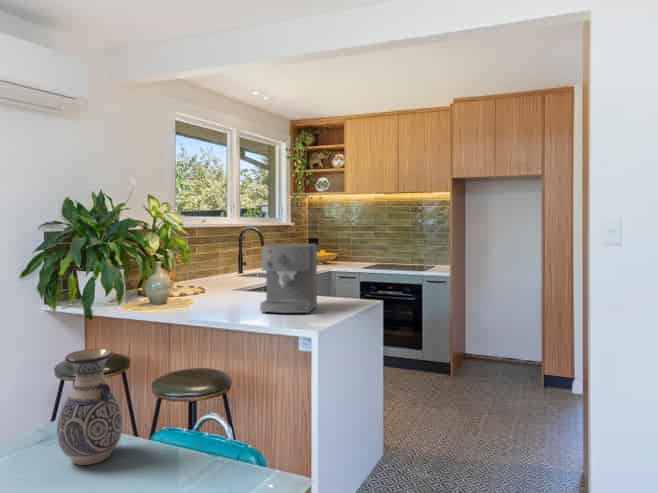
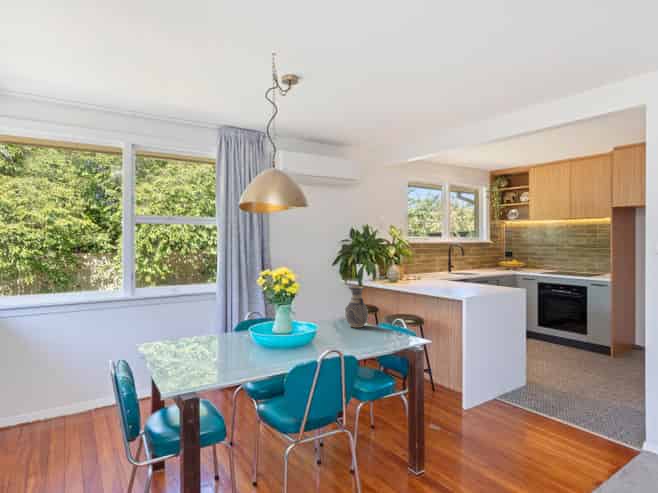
coffee maker: present [260,244,317,314] -> none [442,251,477,289]

